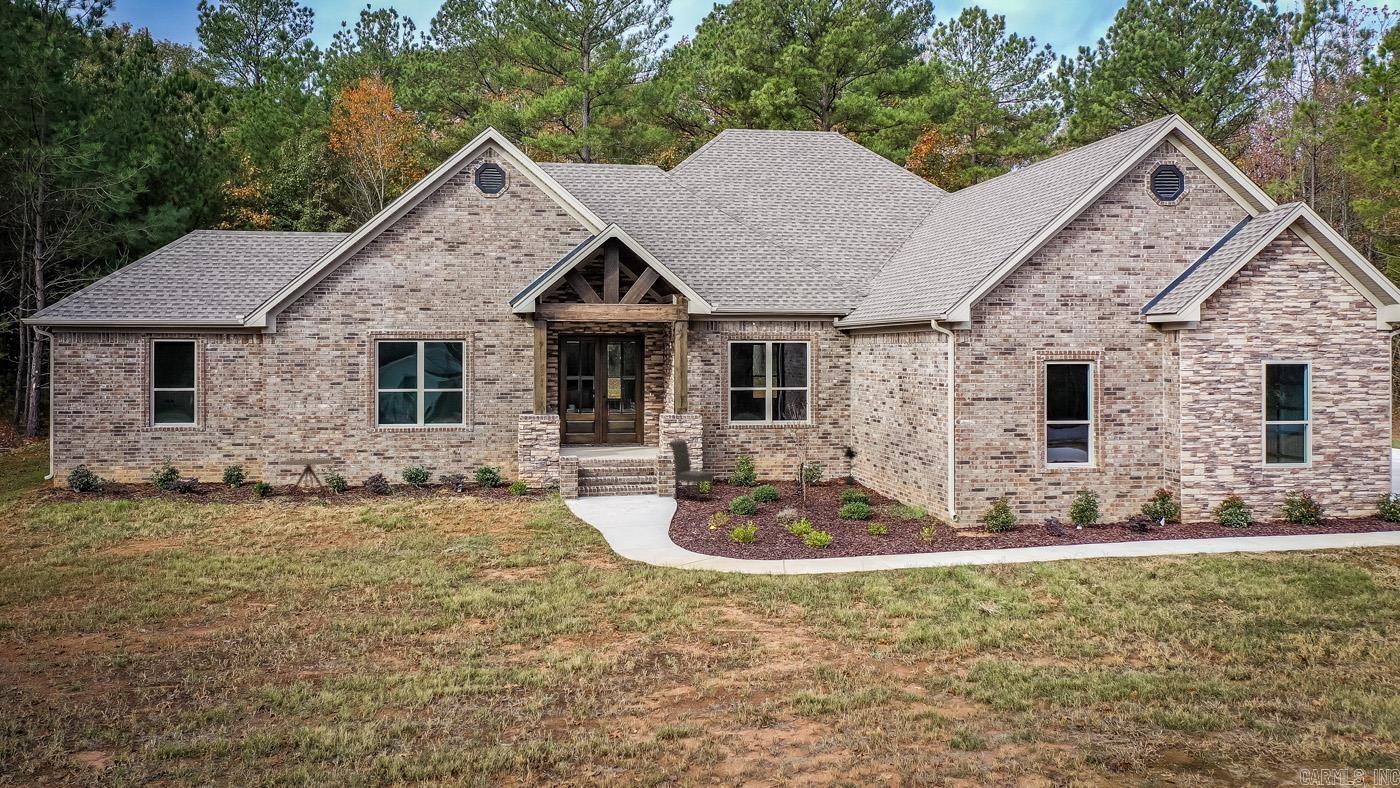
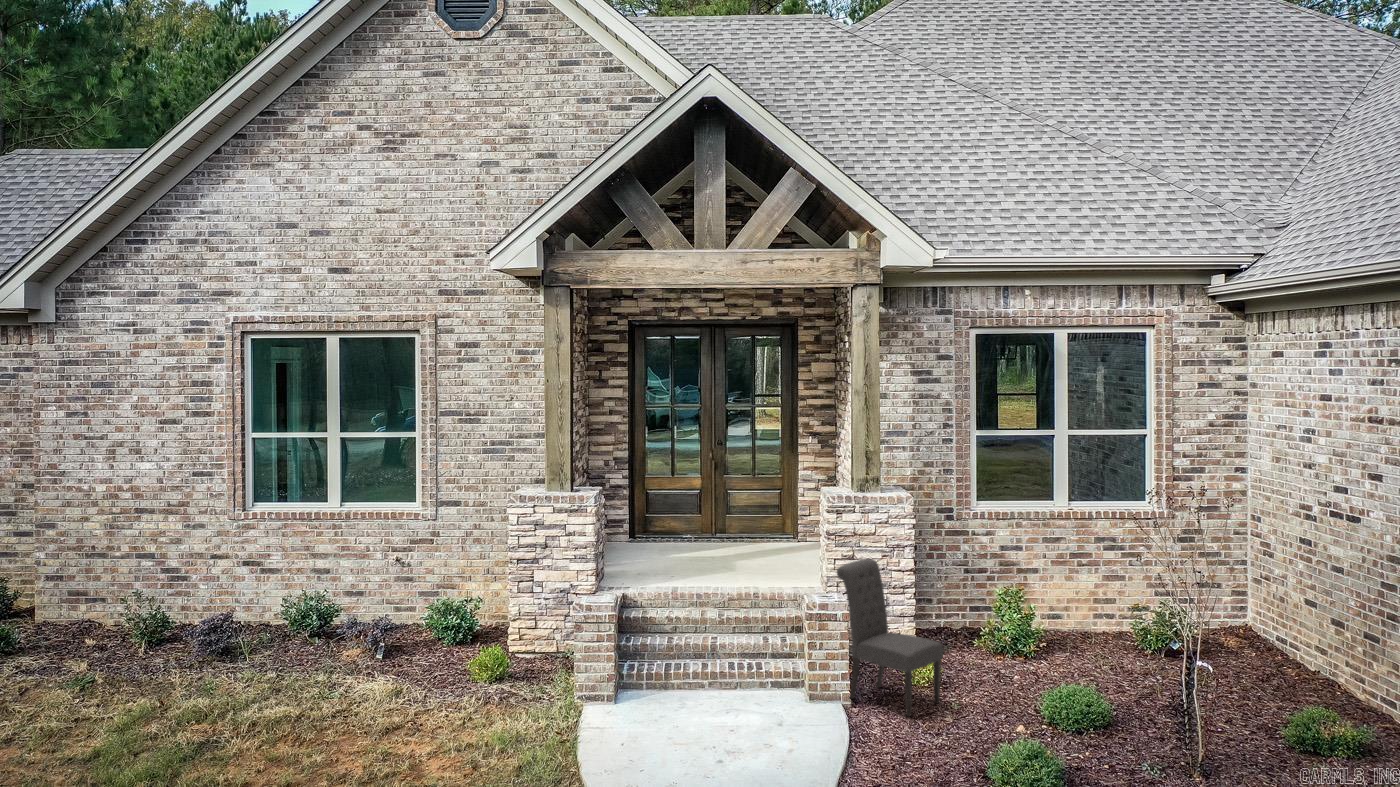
potted plant: present [842,443,857,485] -> none [1234,560,1282,656]
round table: present [281,458,335,497] -> none [41,571,157,660]

